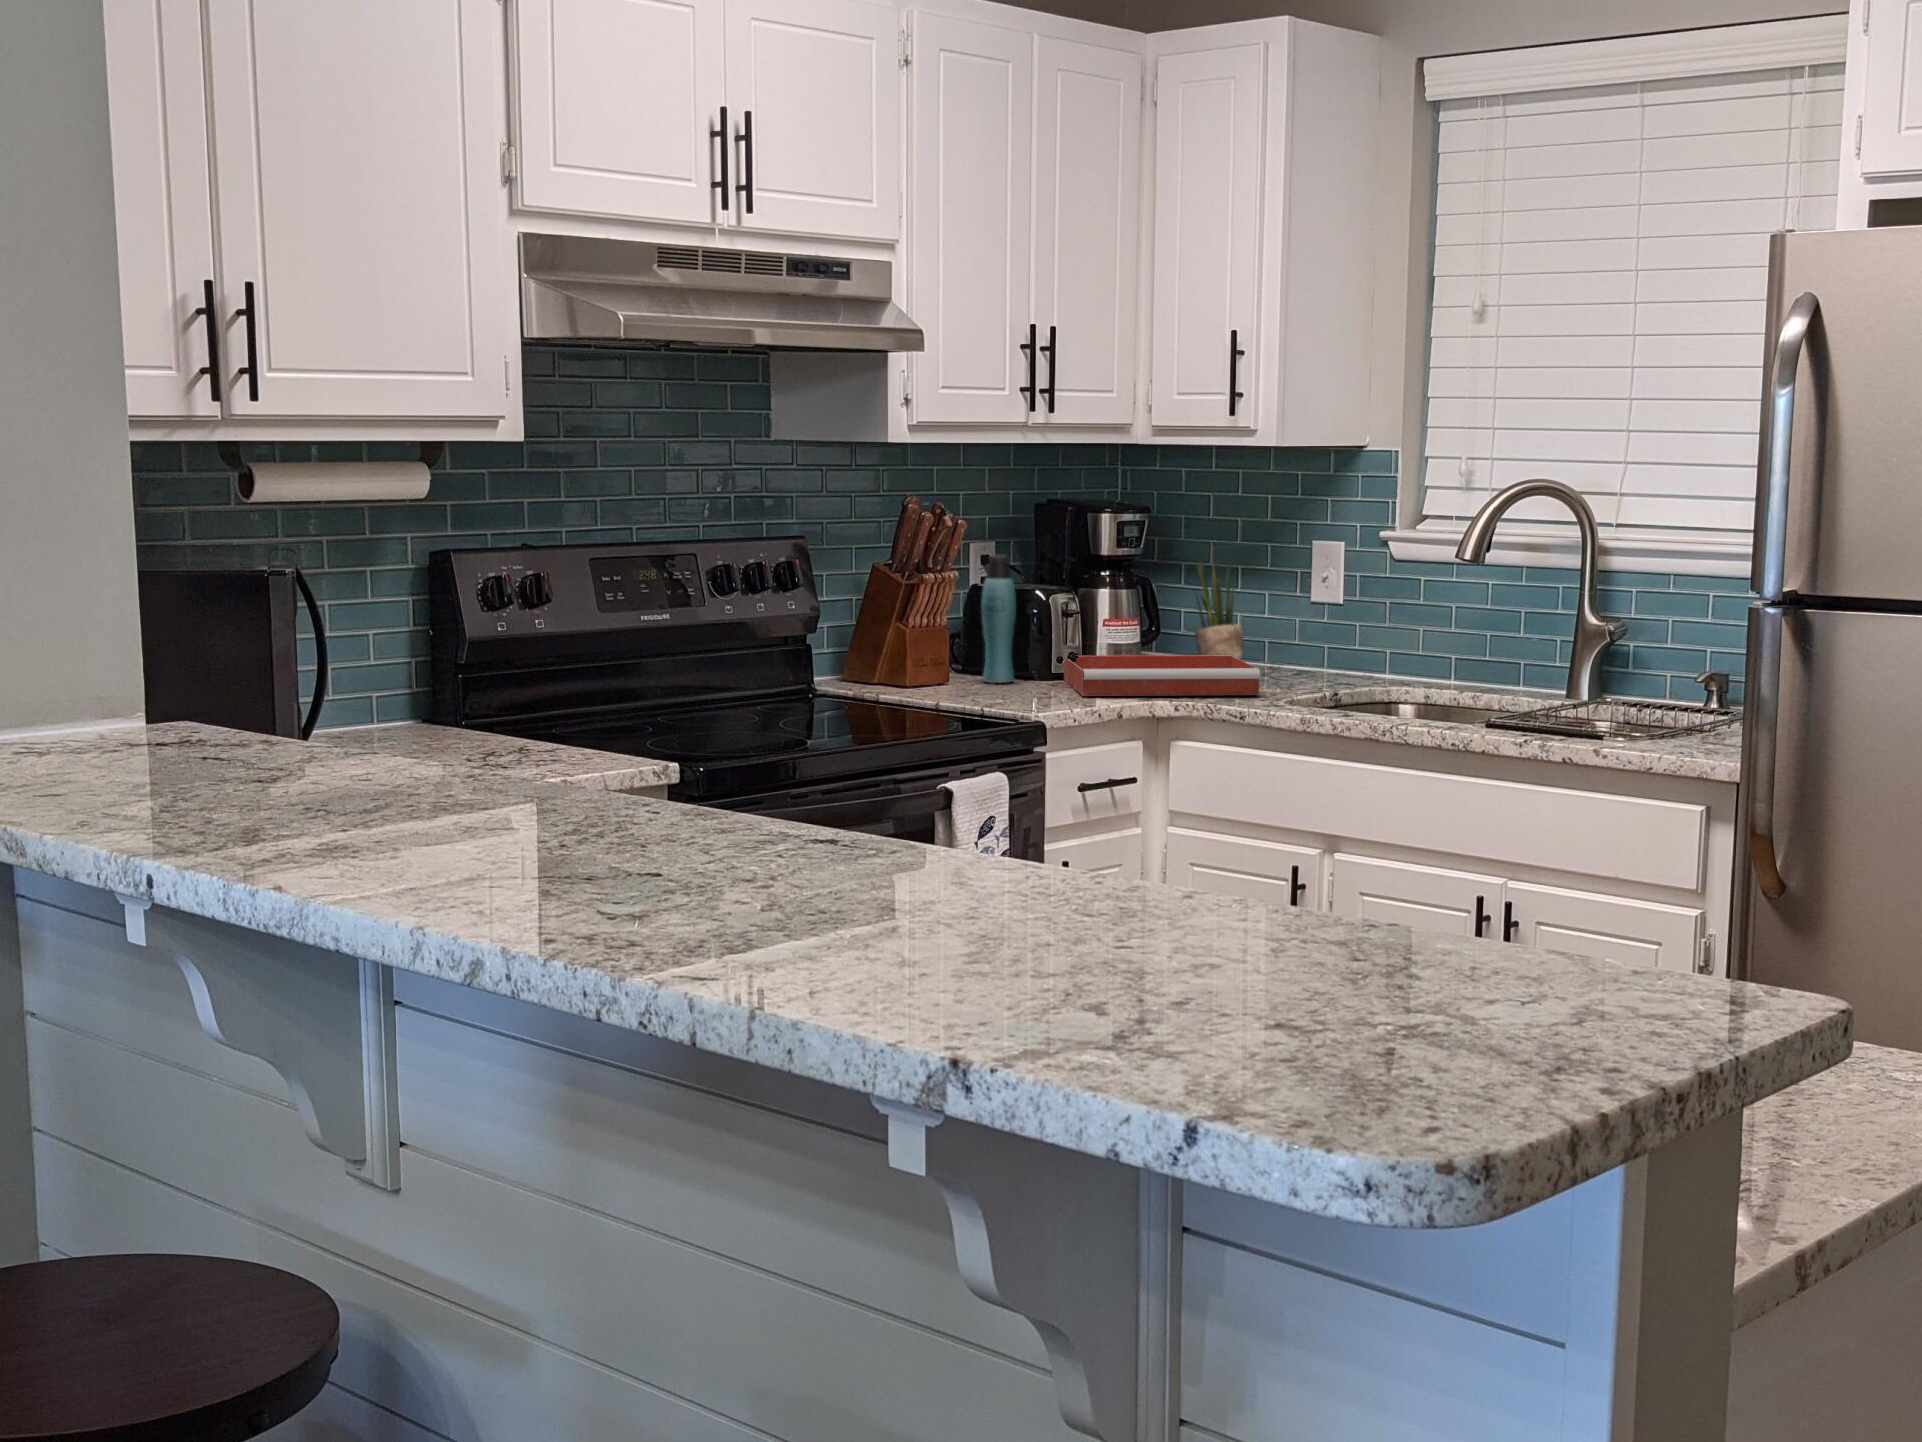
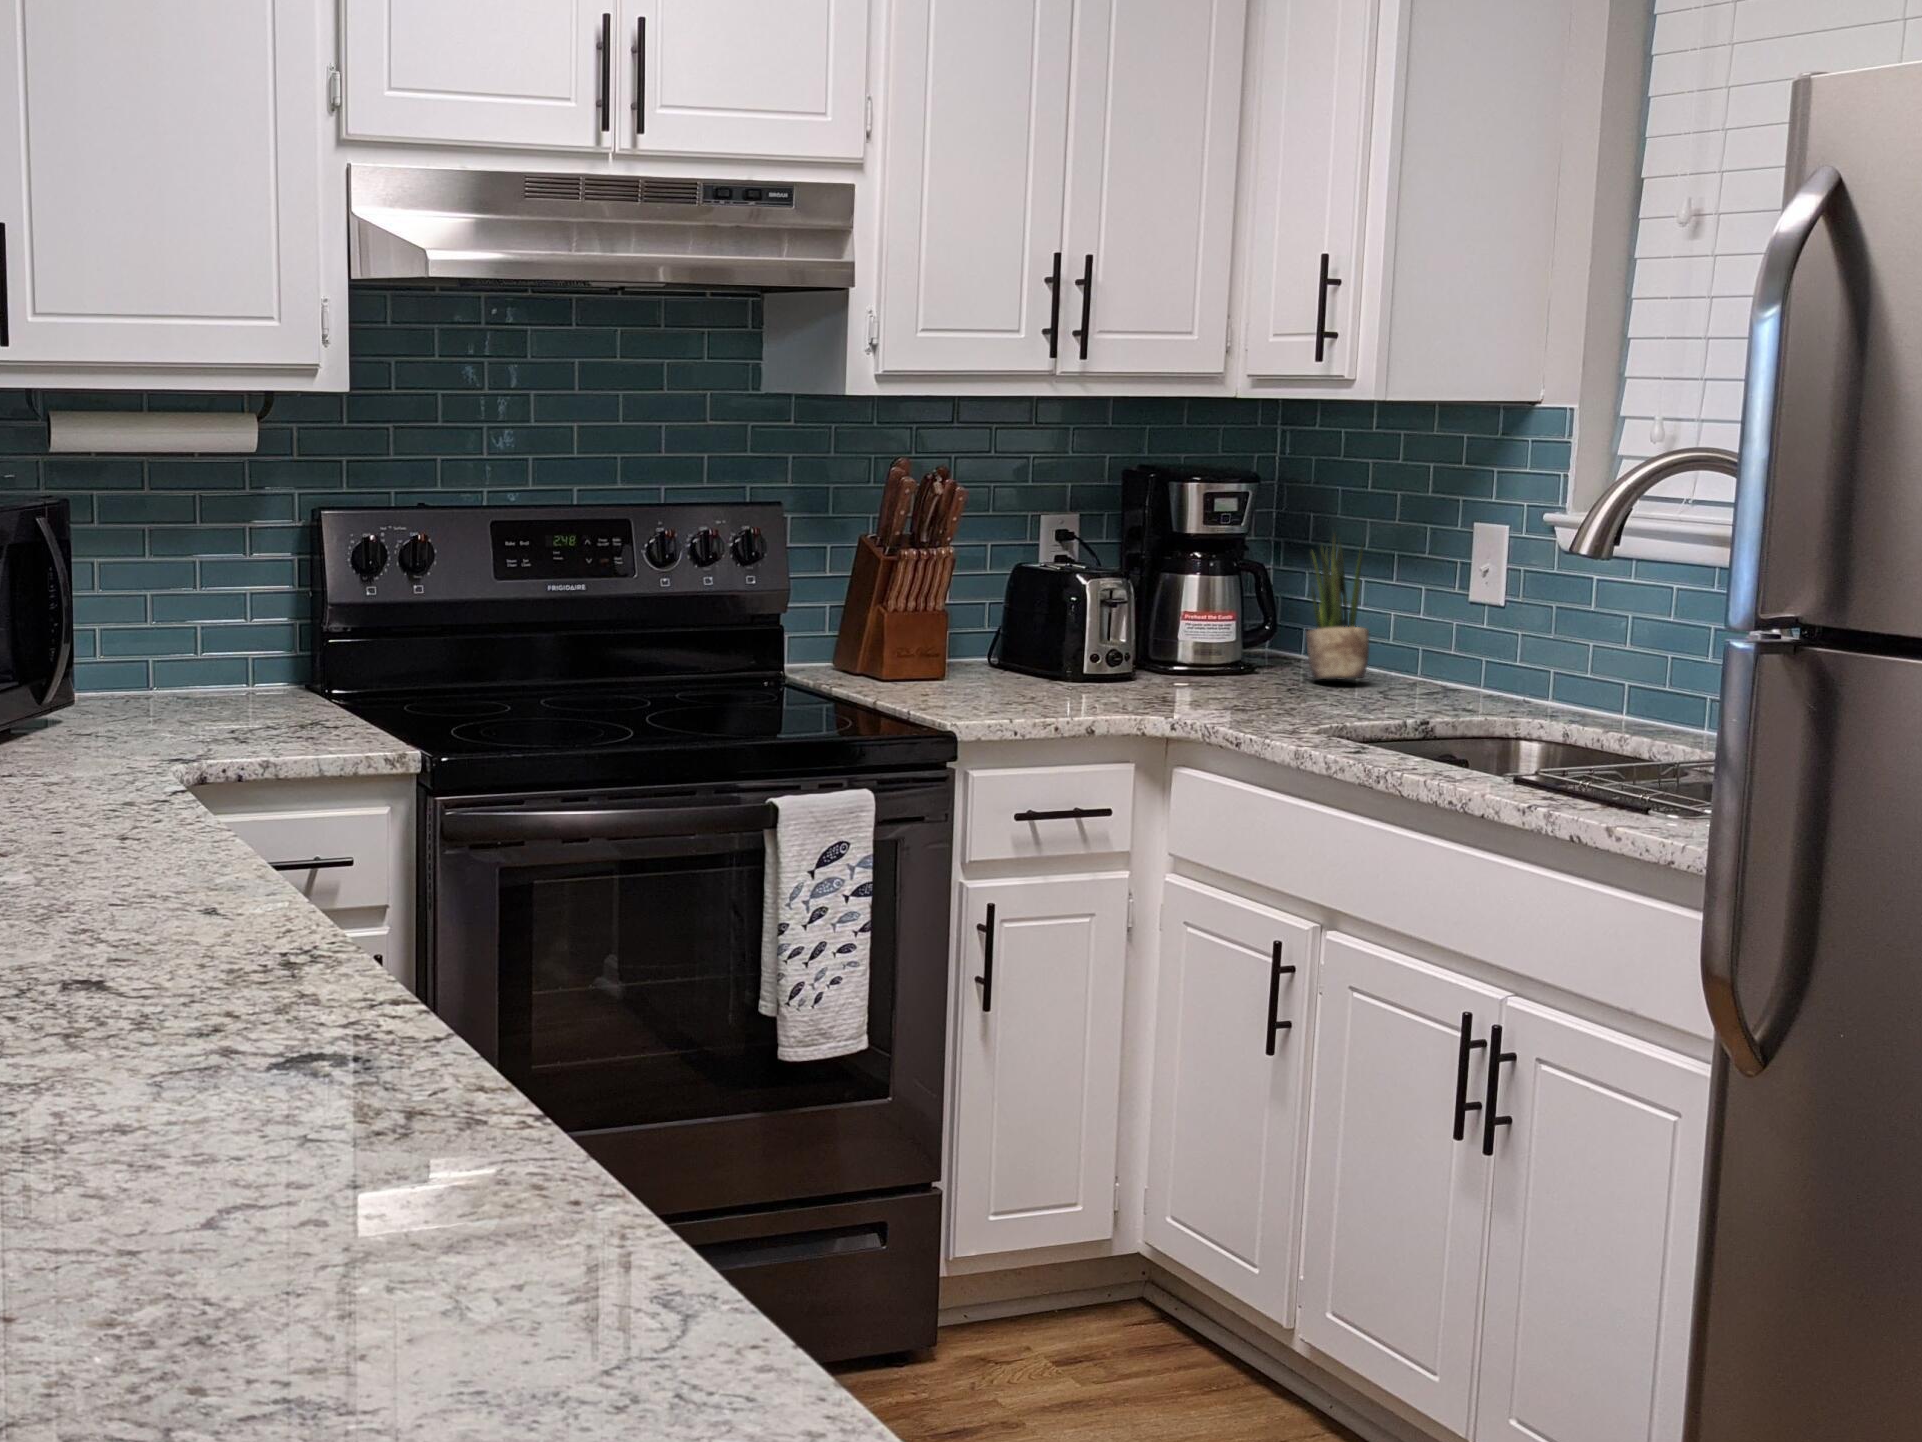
bottle: present [981,555,1016,683] -> none [998,528,1042,683]
tray: present [1064,655,1260,696] -> none [1079,654,1325,719]

